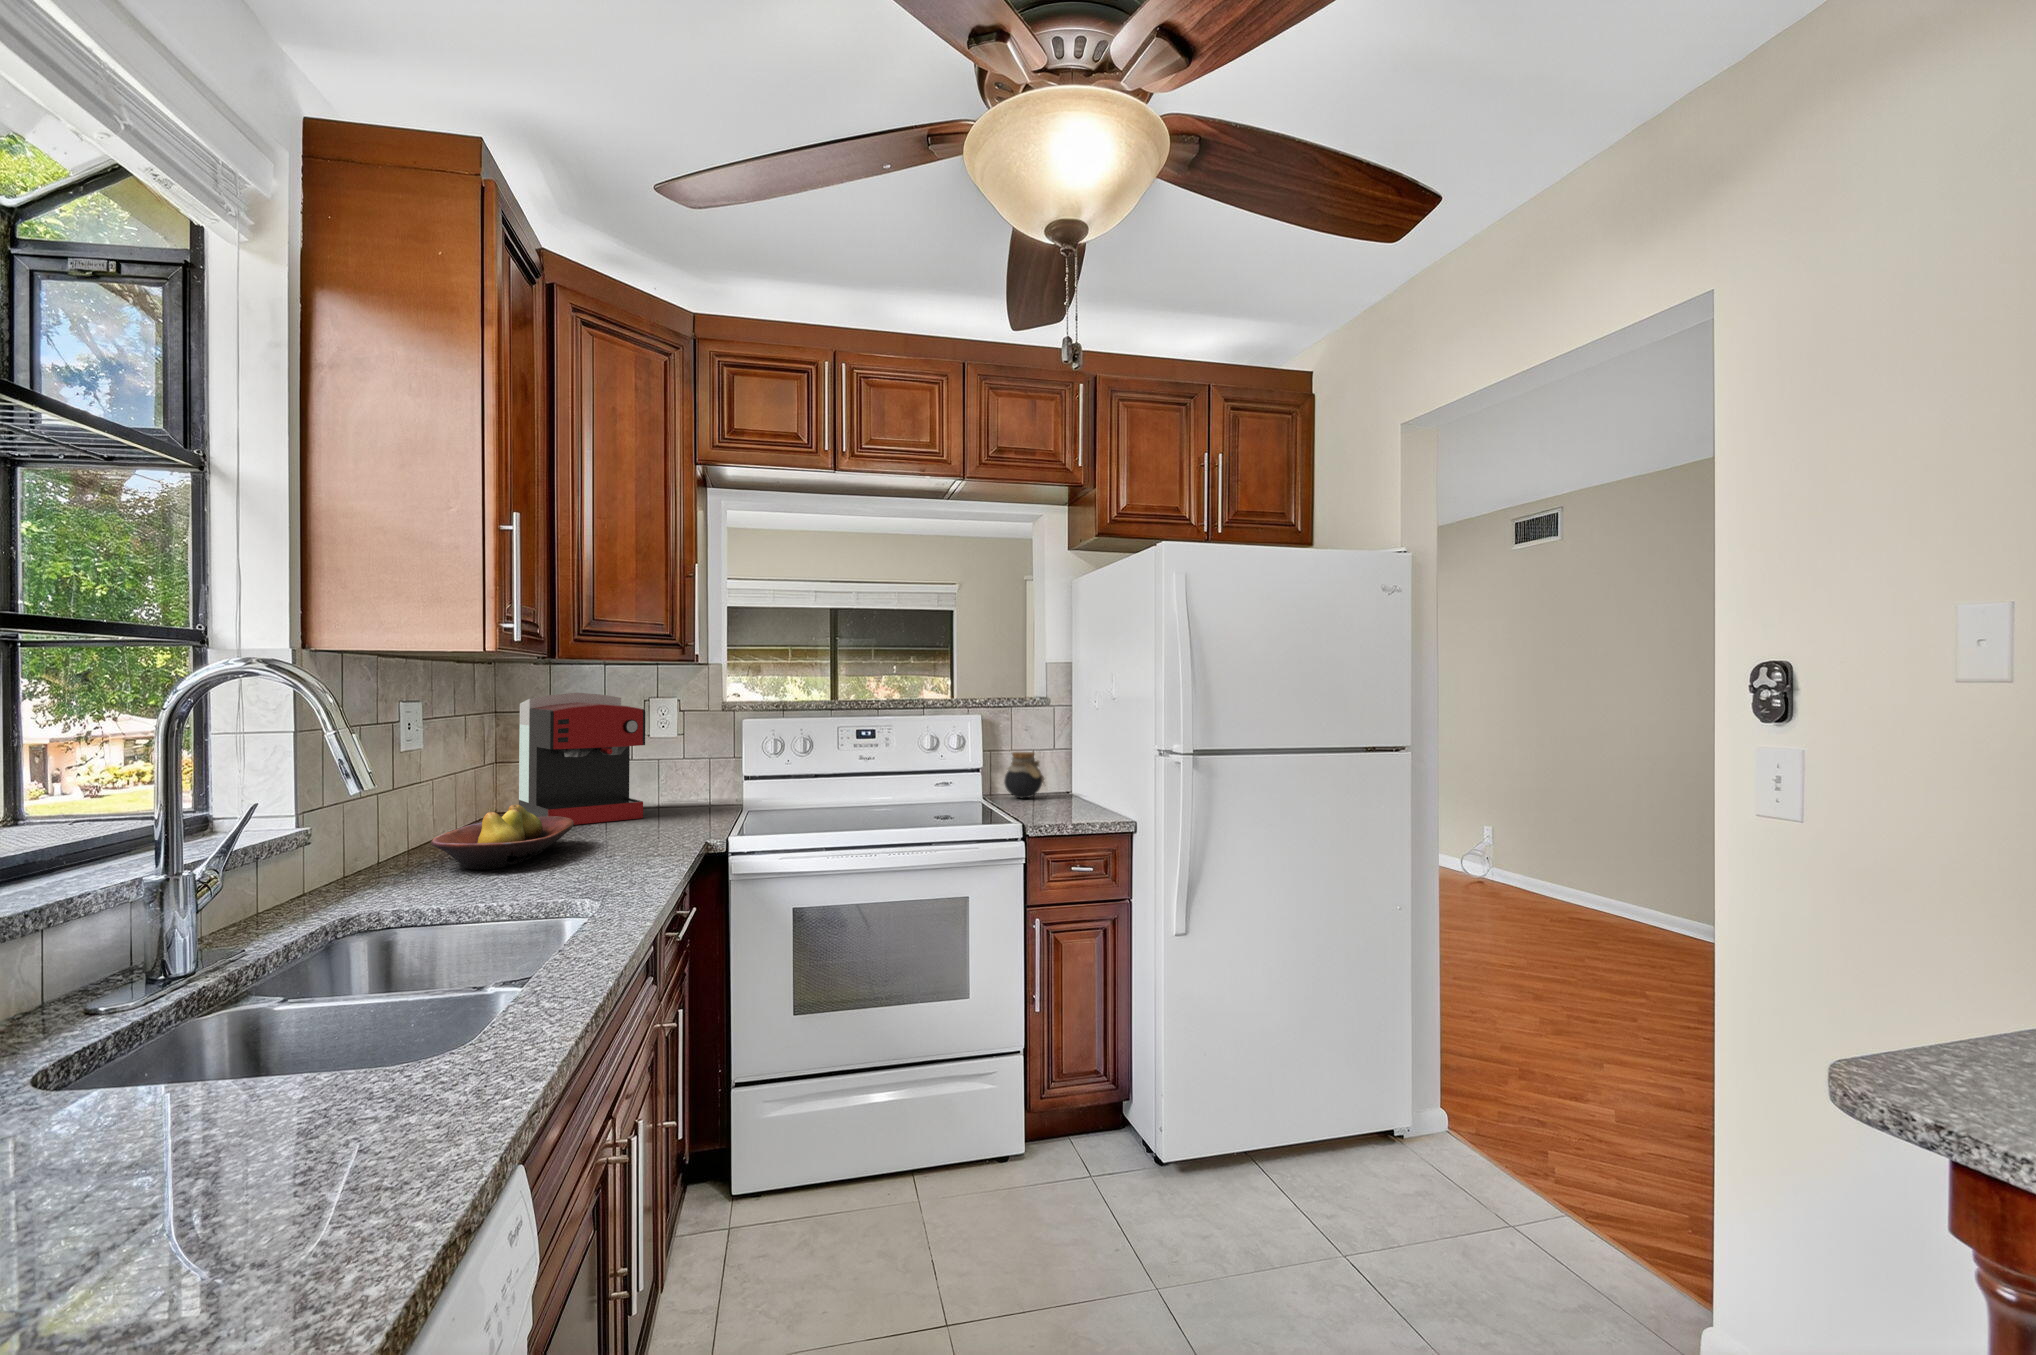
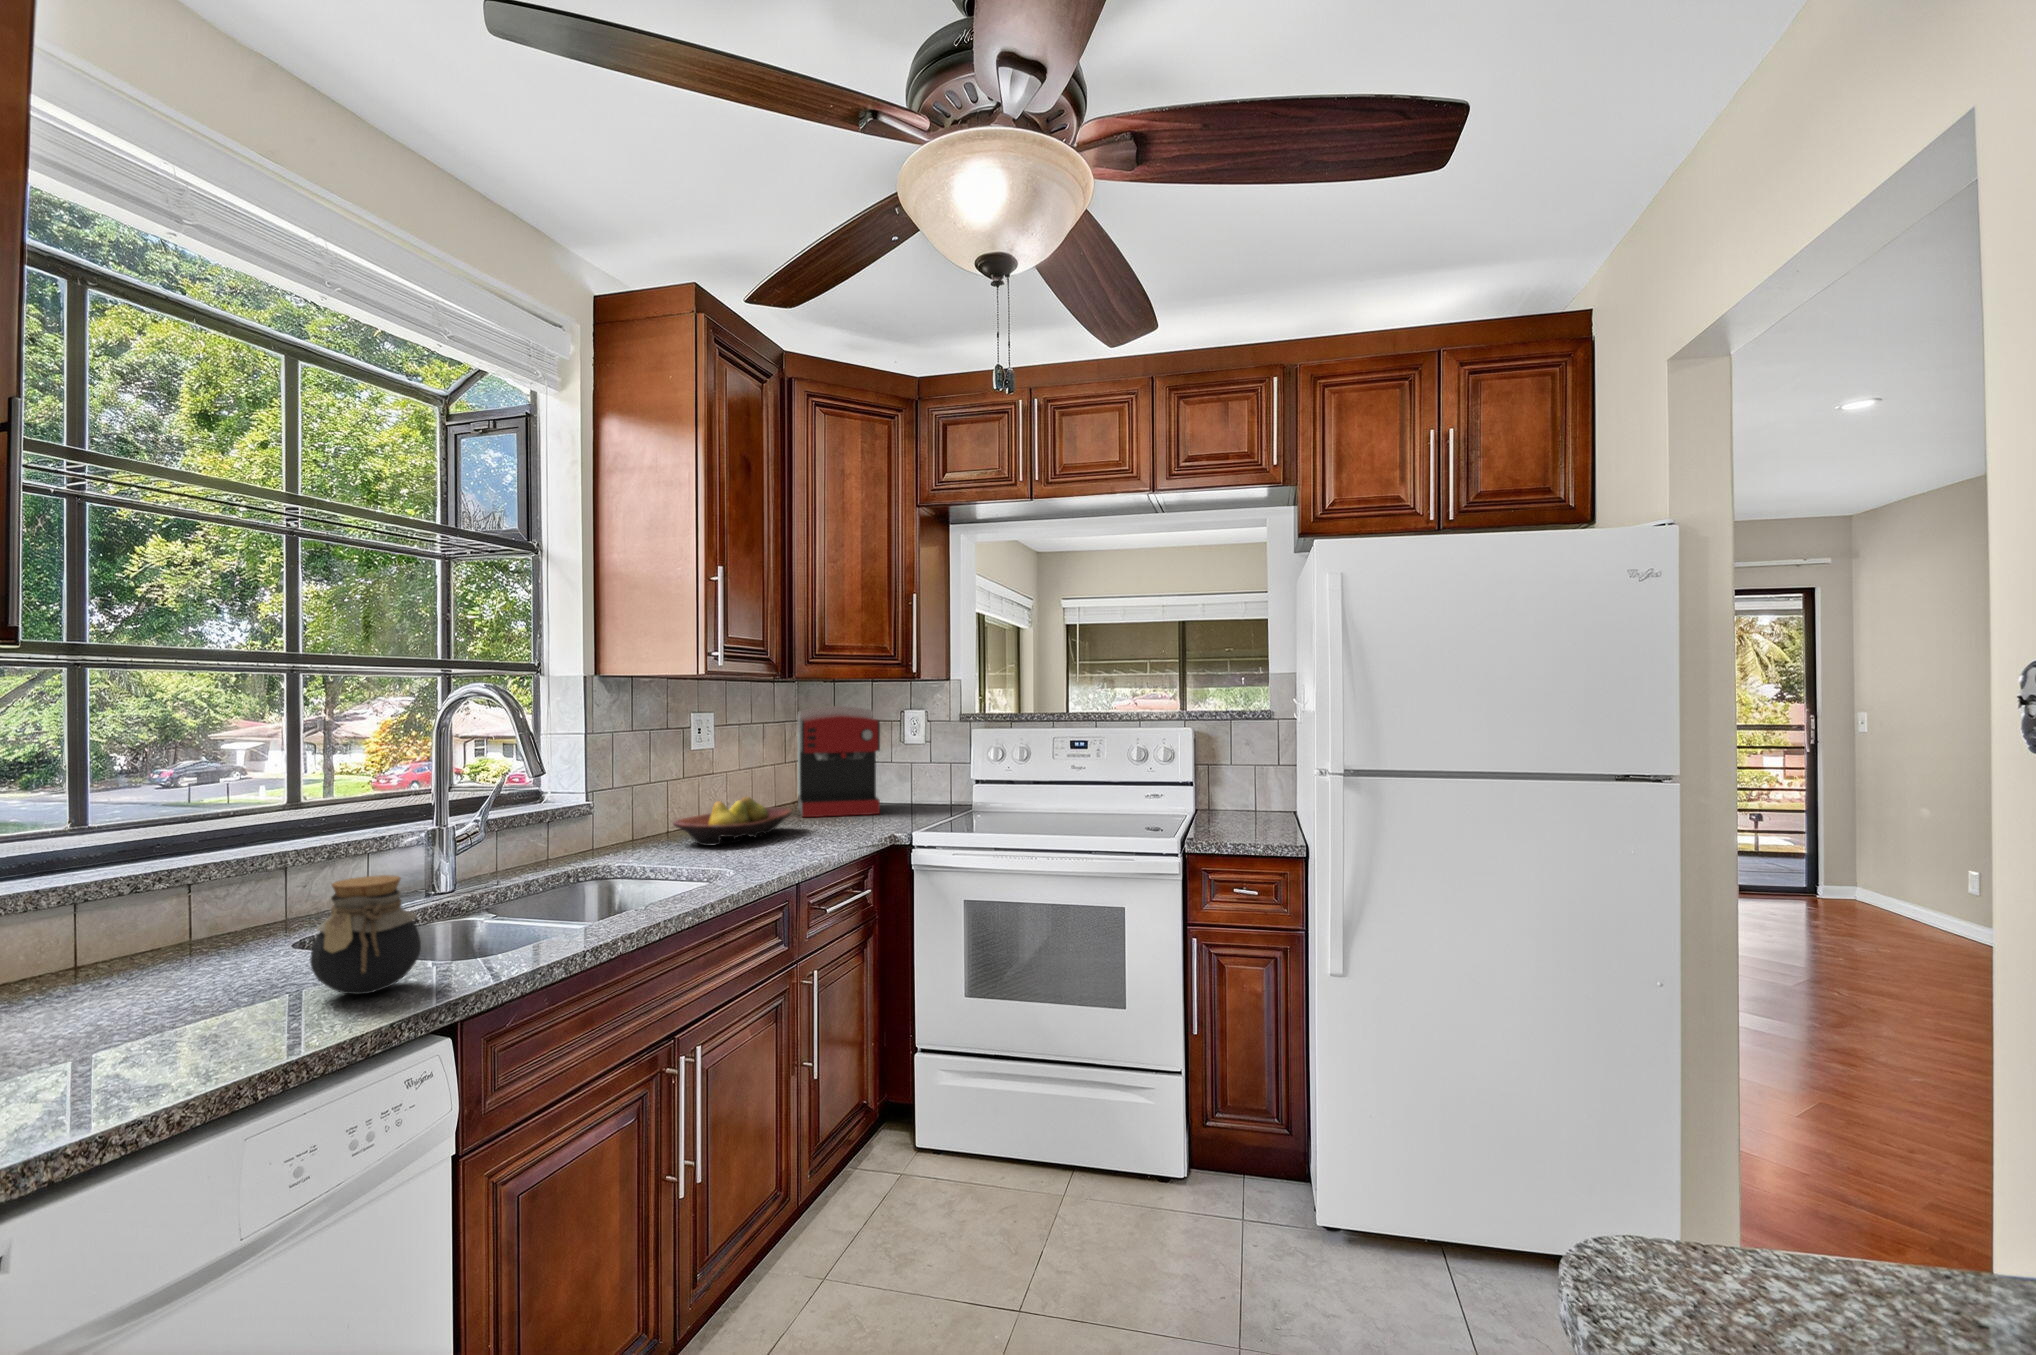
jar: present [1004,752,1044,798] -> present [310,875,421,994]

